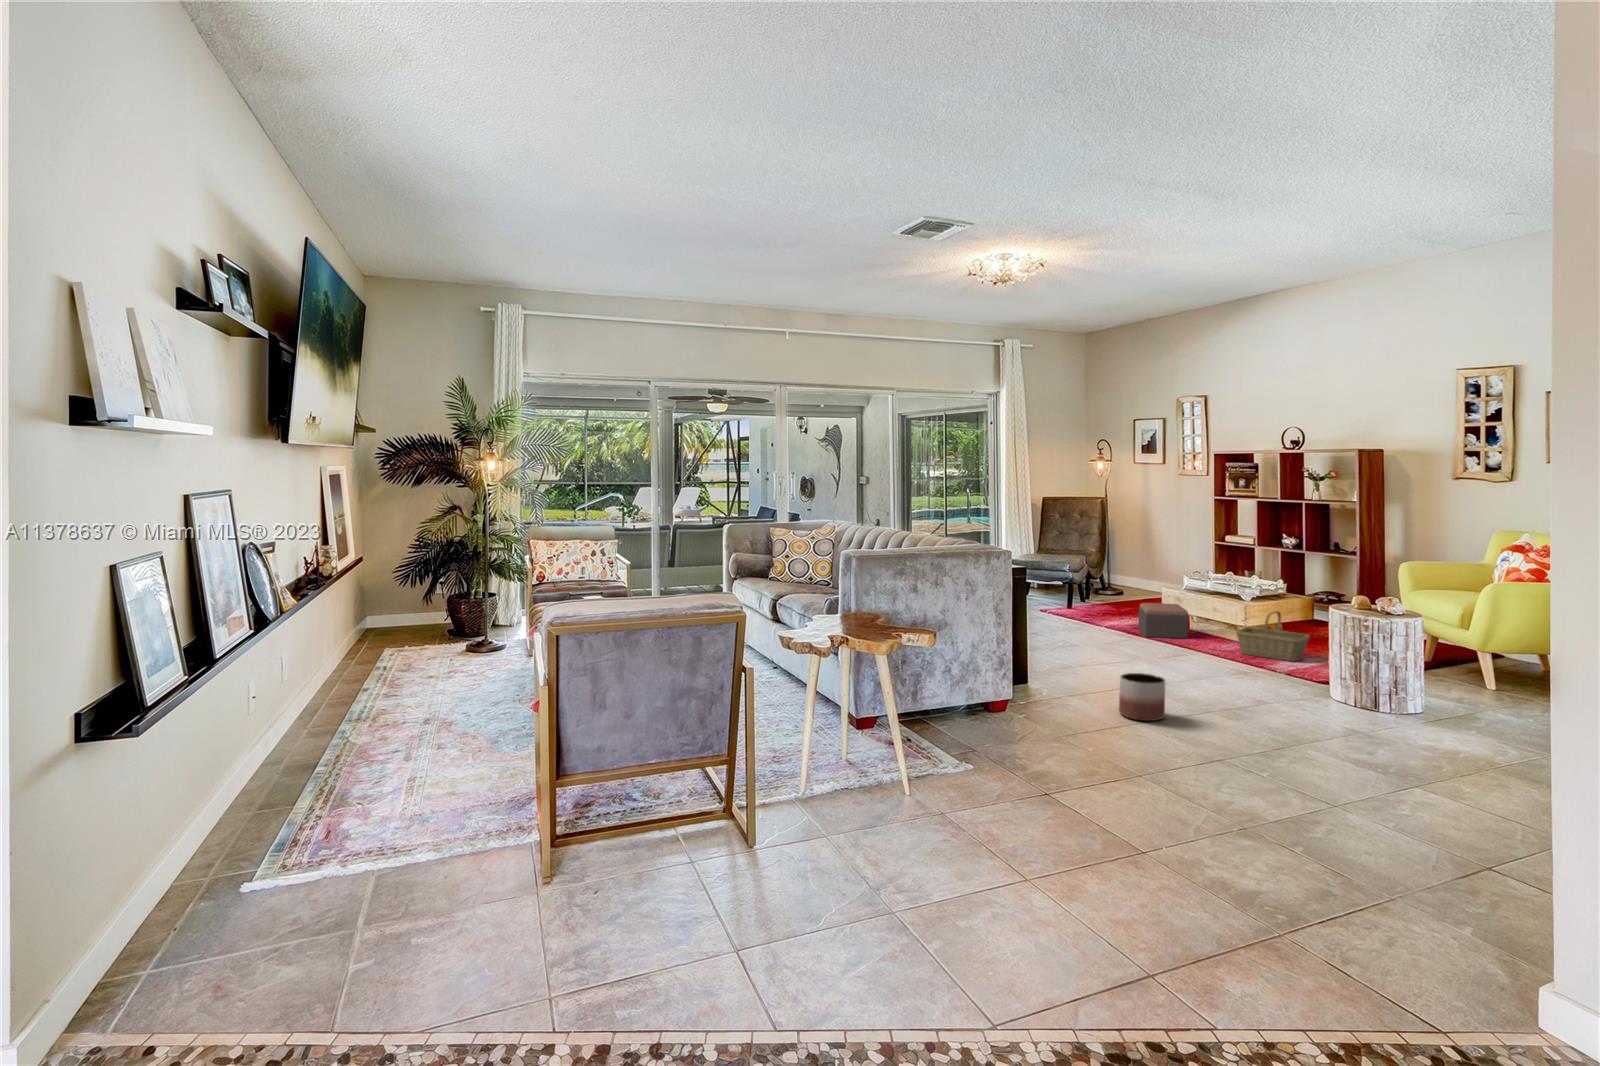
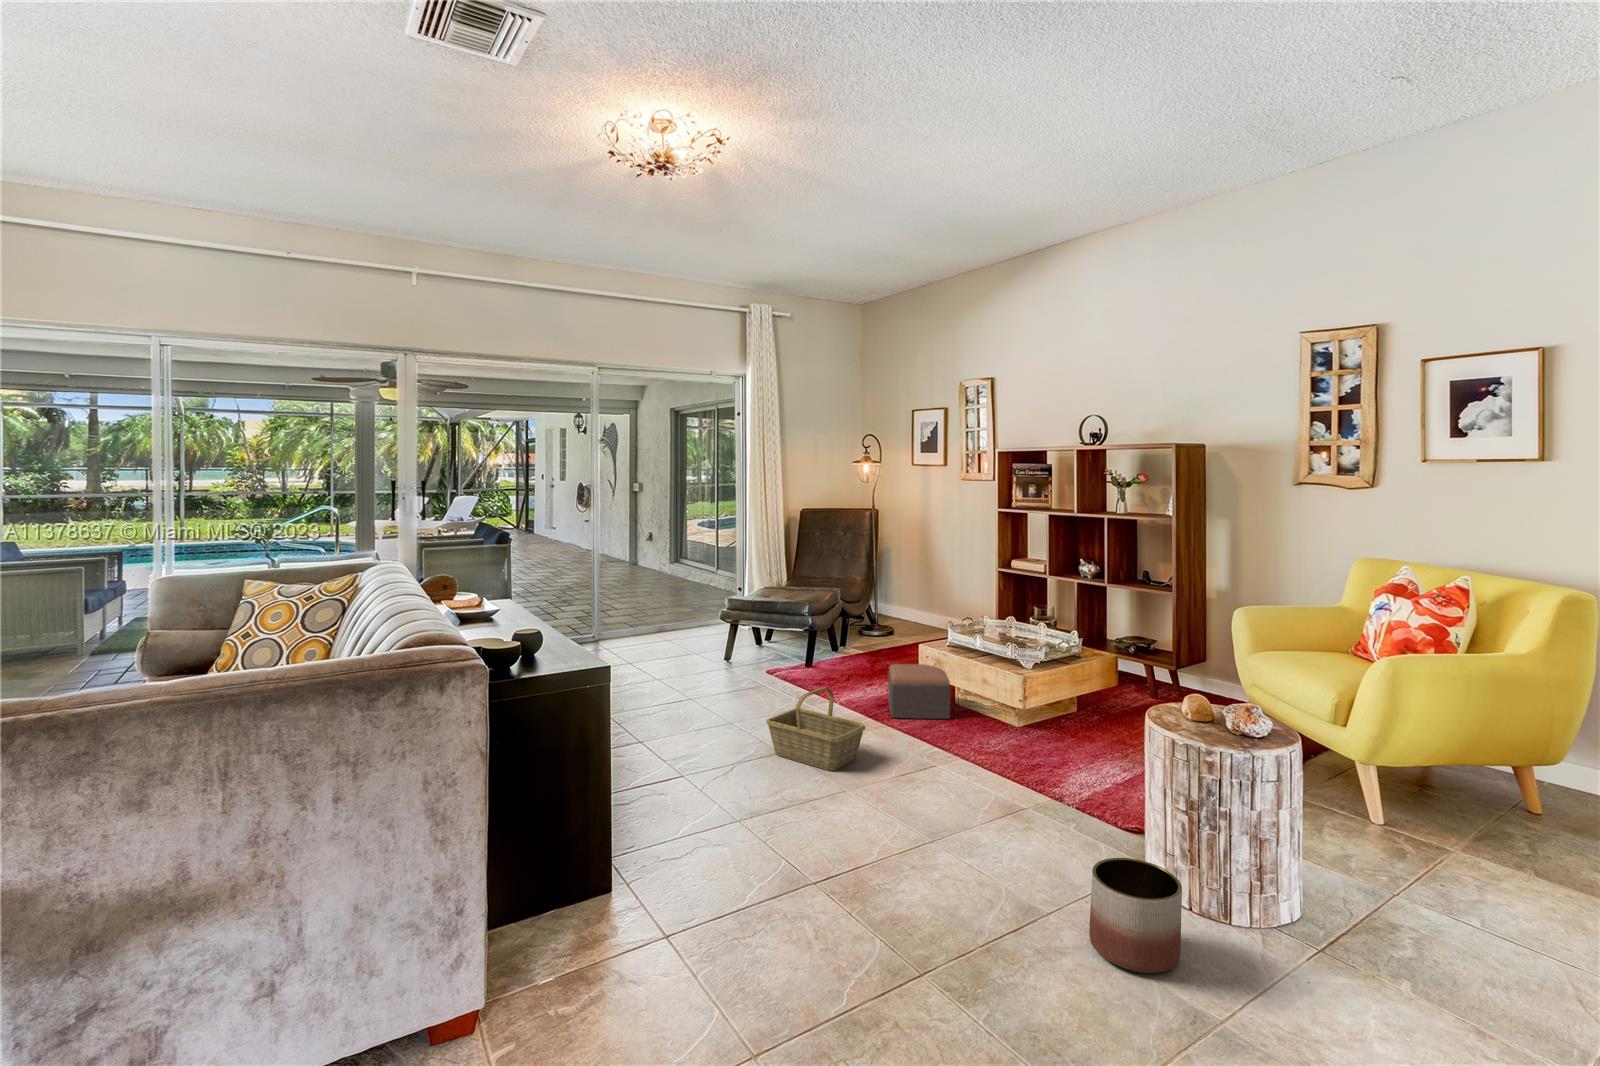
basket: present [1236,611,1310,662] -> present [766,687,865,771]
planter: present [1119,673,1166,721] -> present [1089,858,1182,973]

